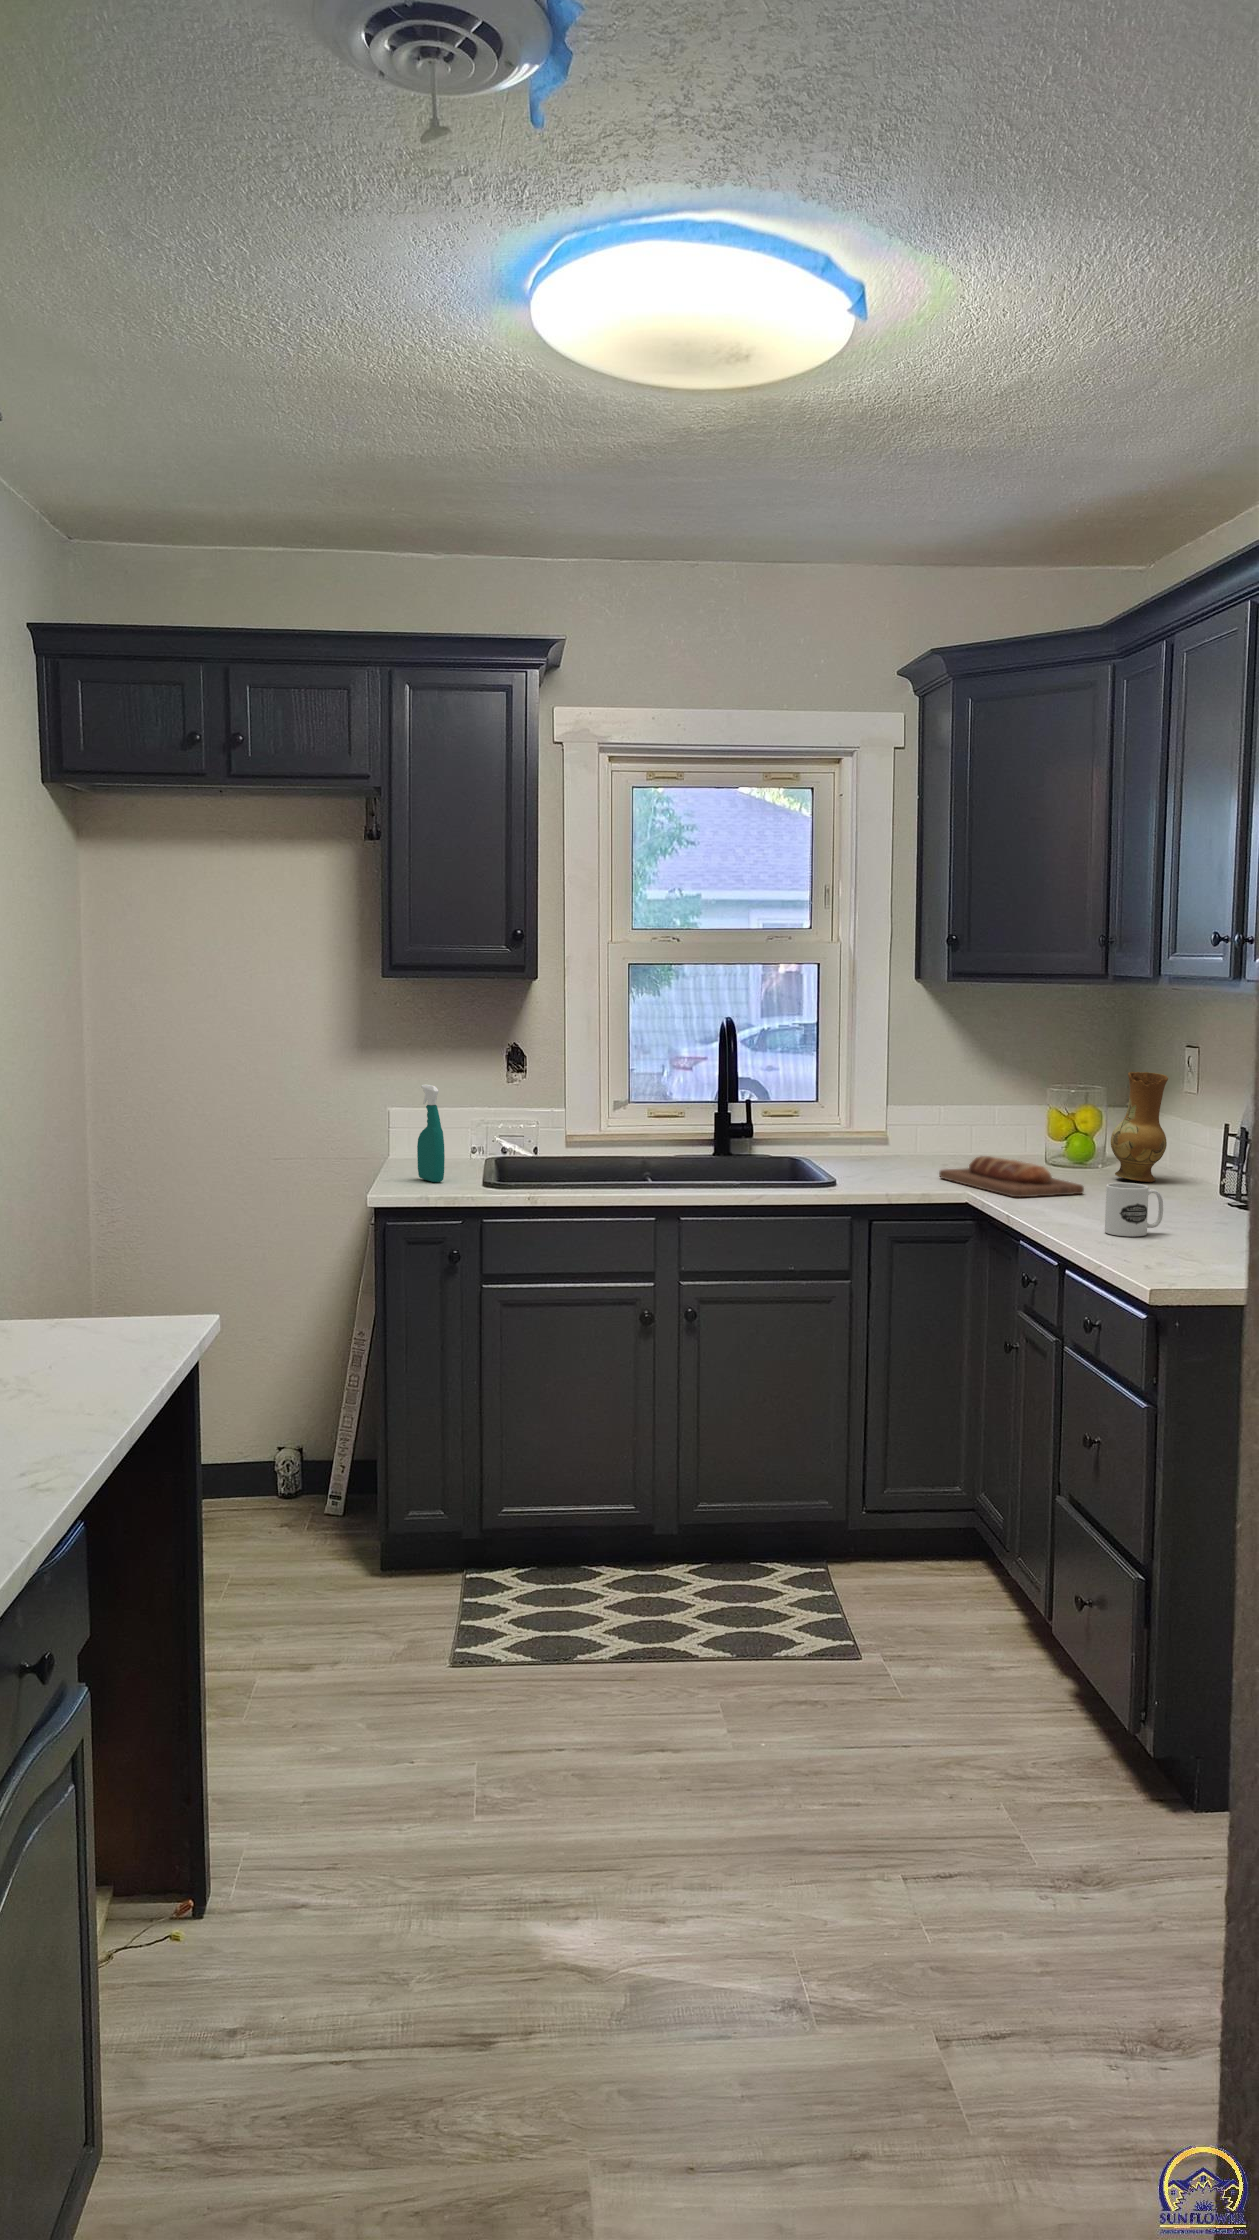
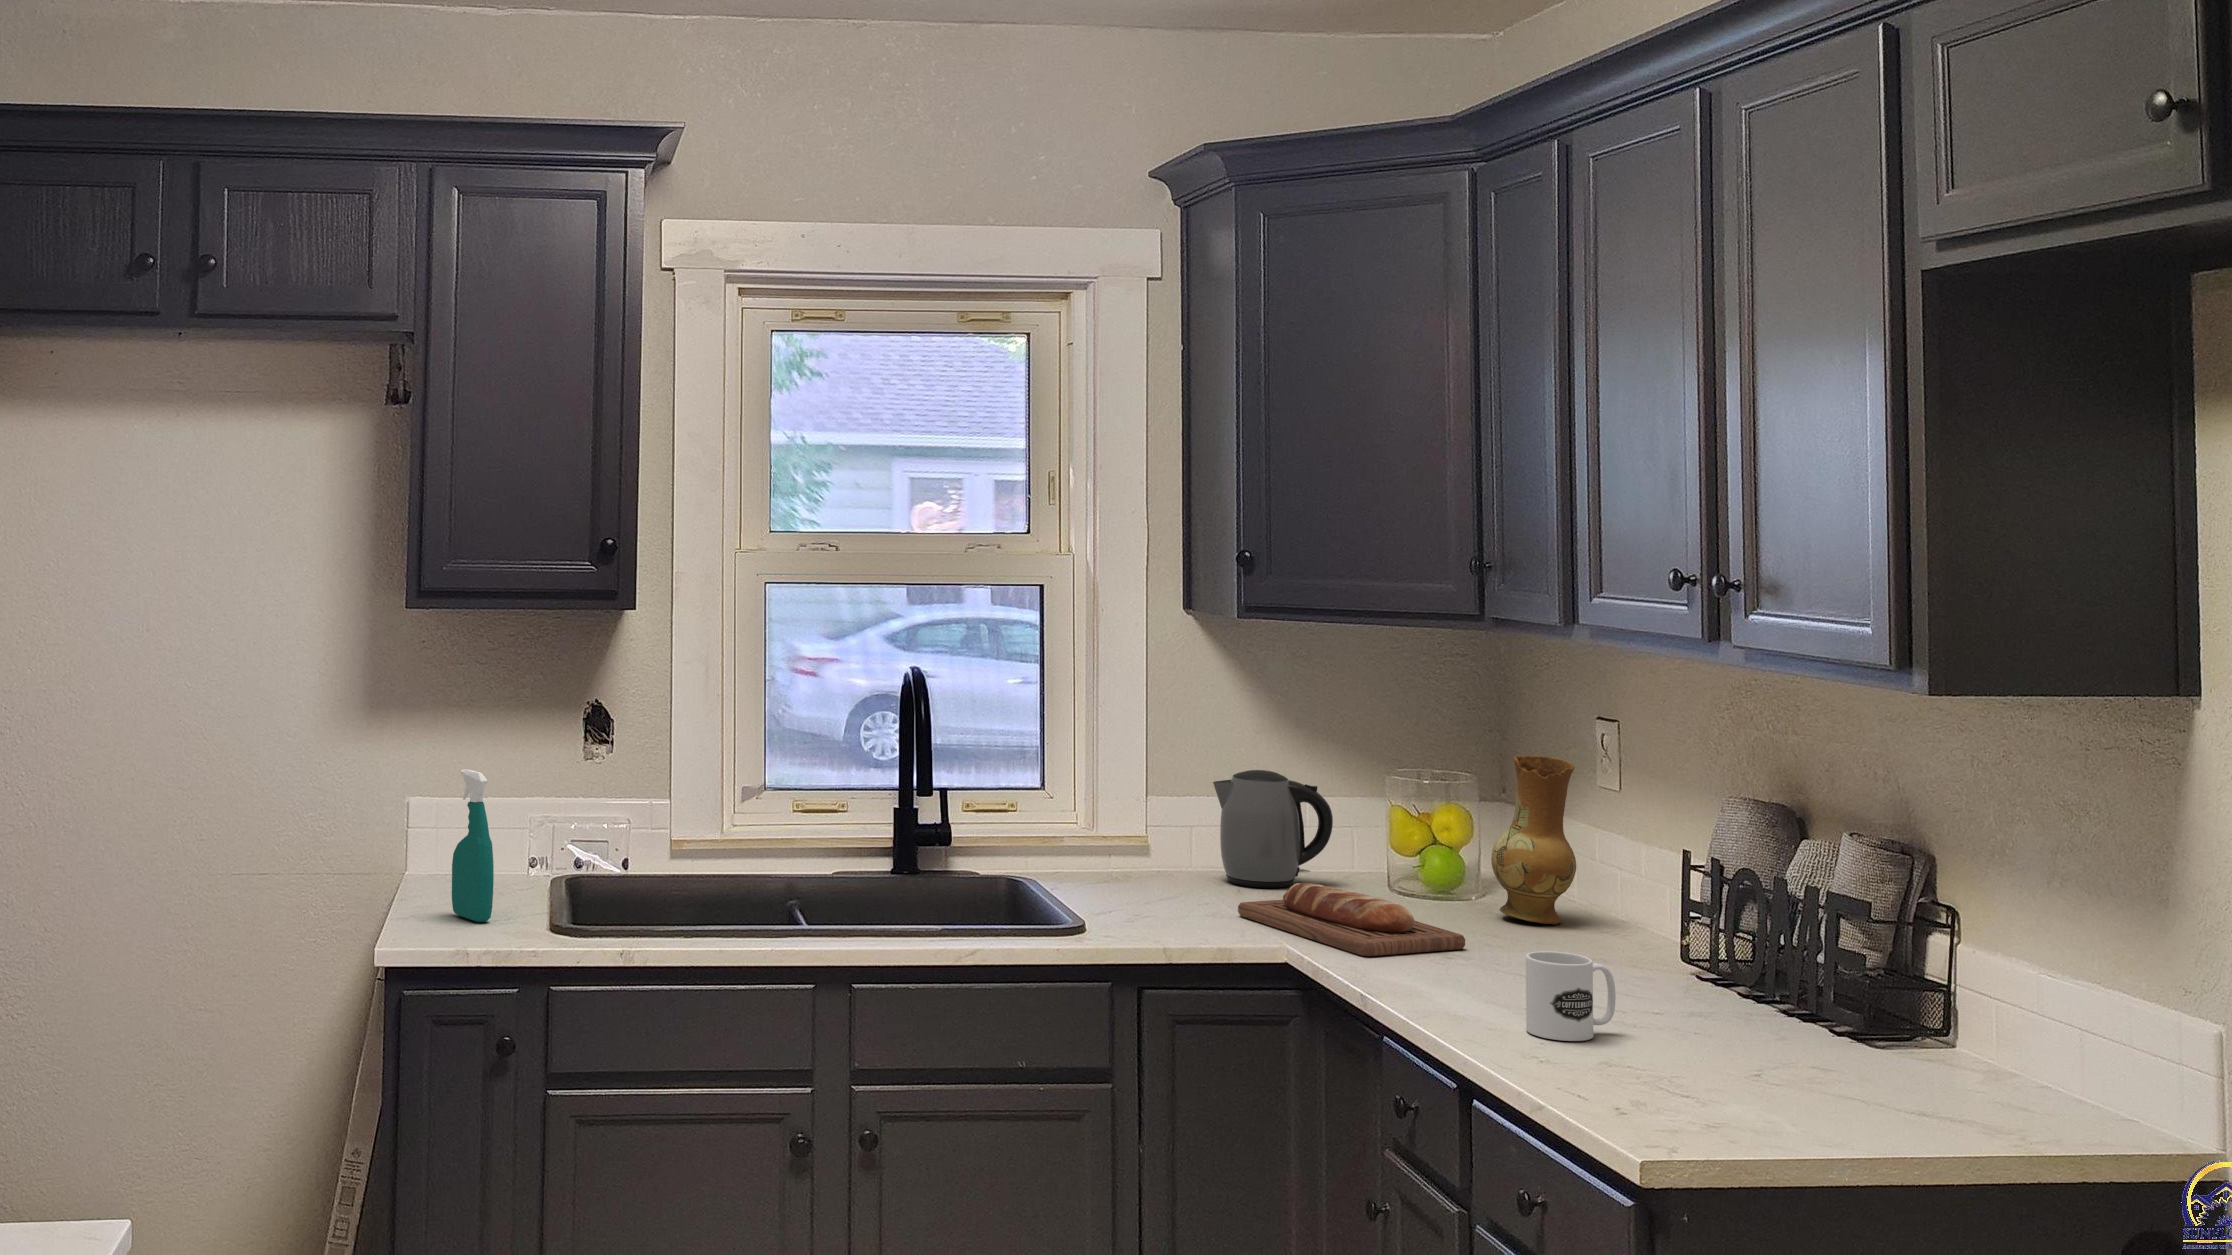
kettle: none [930,1088,1010,1164] -> present [1213,770,1333,888]

